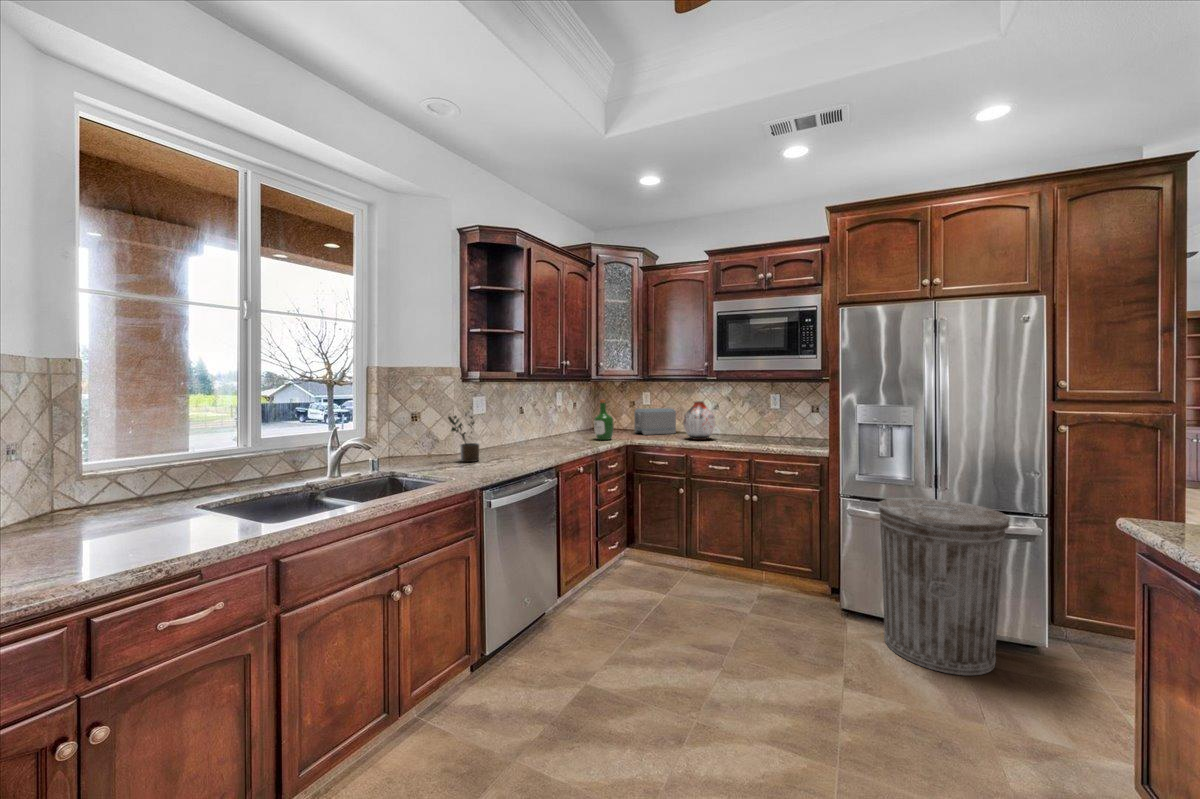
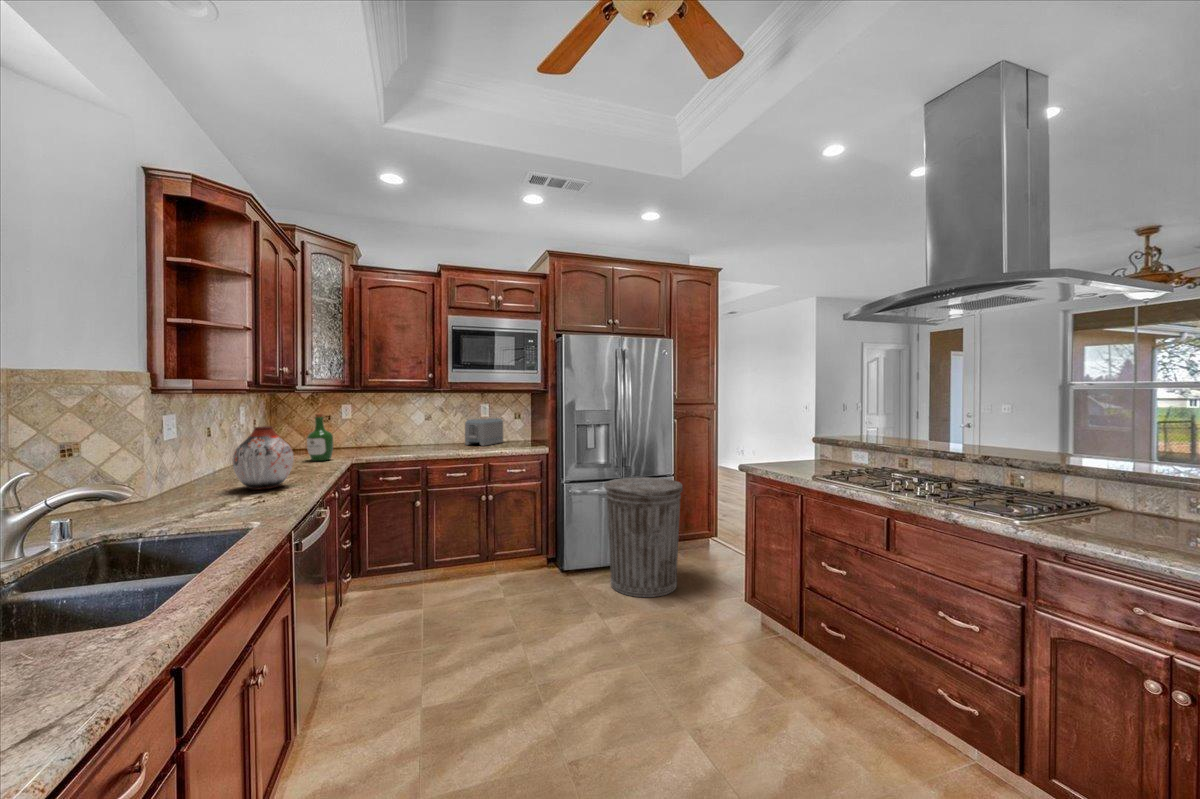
vase: present [683,401,715,440] -> present [232,426,294,490]
toaster: present [634,408,676,435] -> present [465,418,503,446]
potted plant: present [448,415,479,462] -> none [162,441,216,507]

